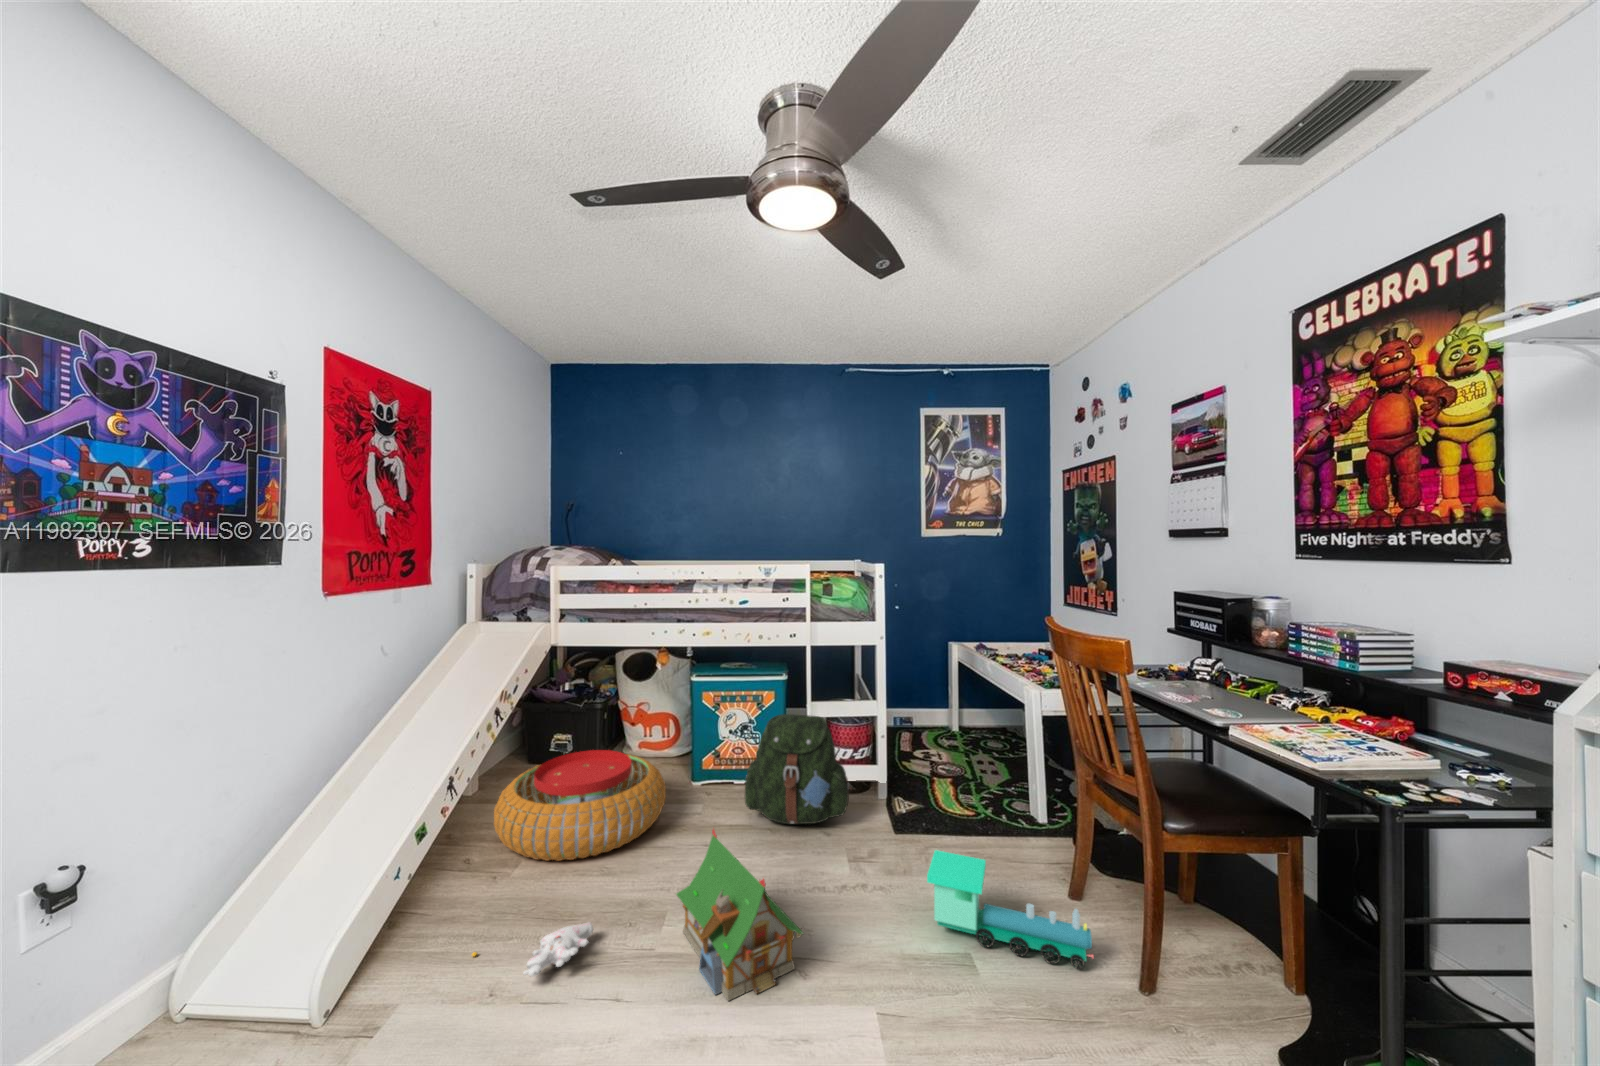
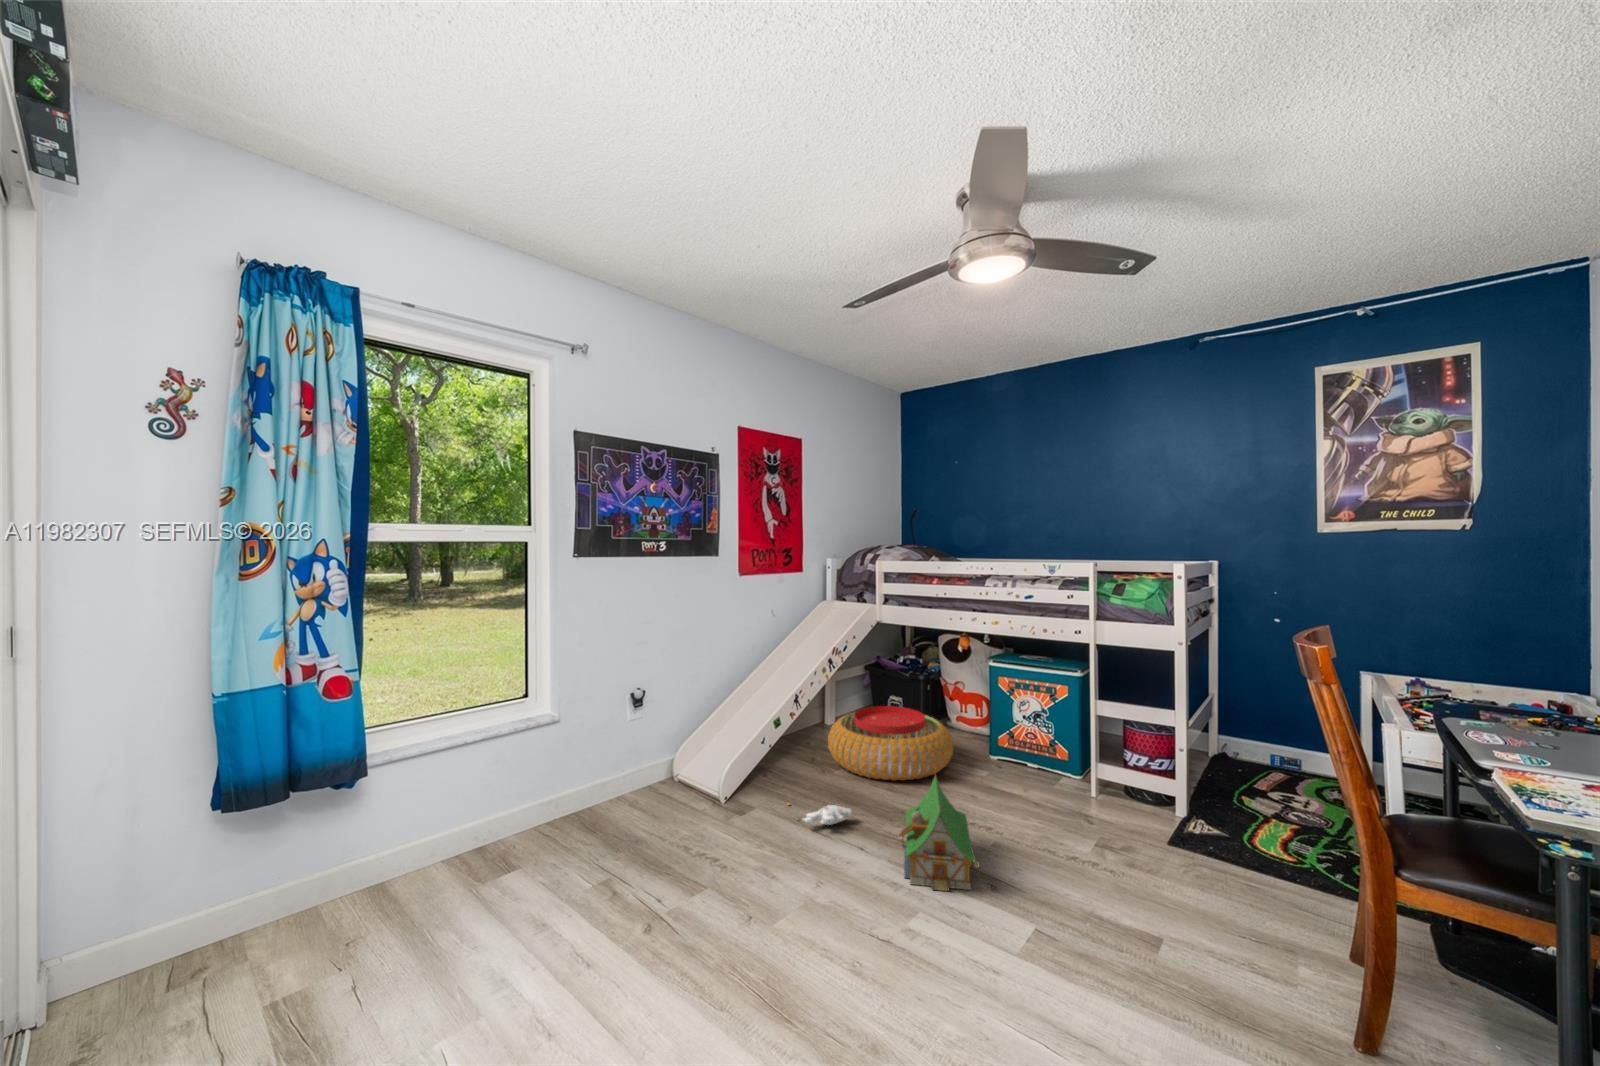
backpack: present [745,714,852,824] -> none [1013,706,1117,814]
toy train: present [927,850,1094,969] -> none [1106,851,1298,1013]

